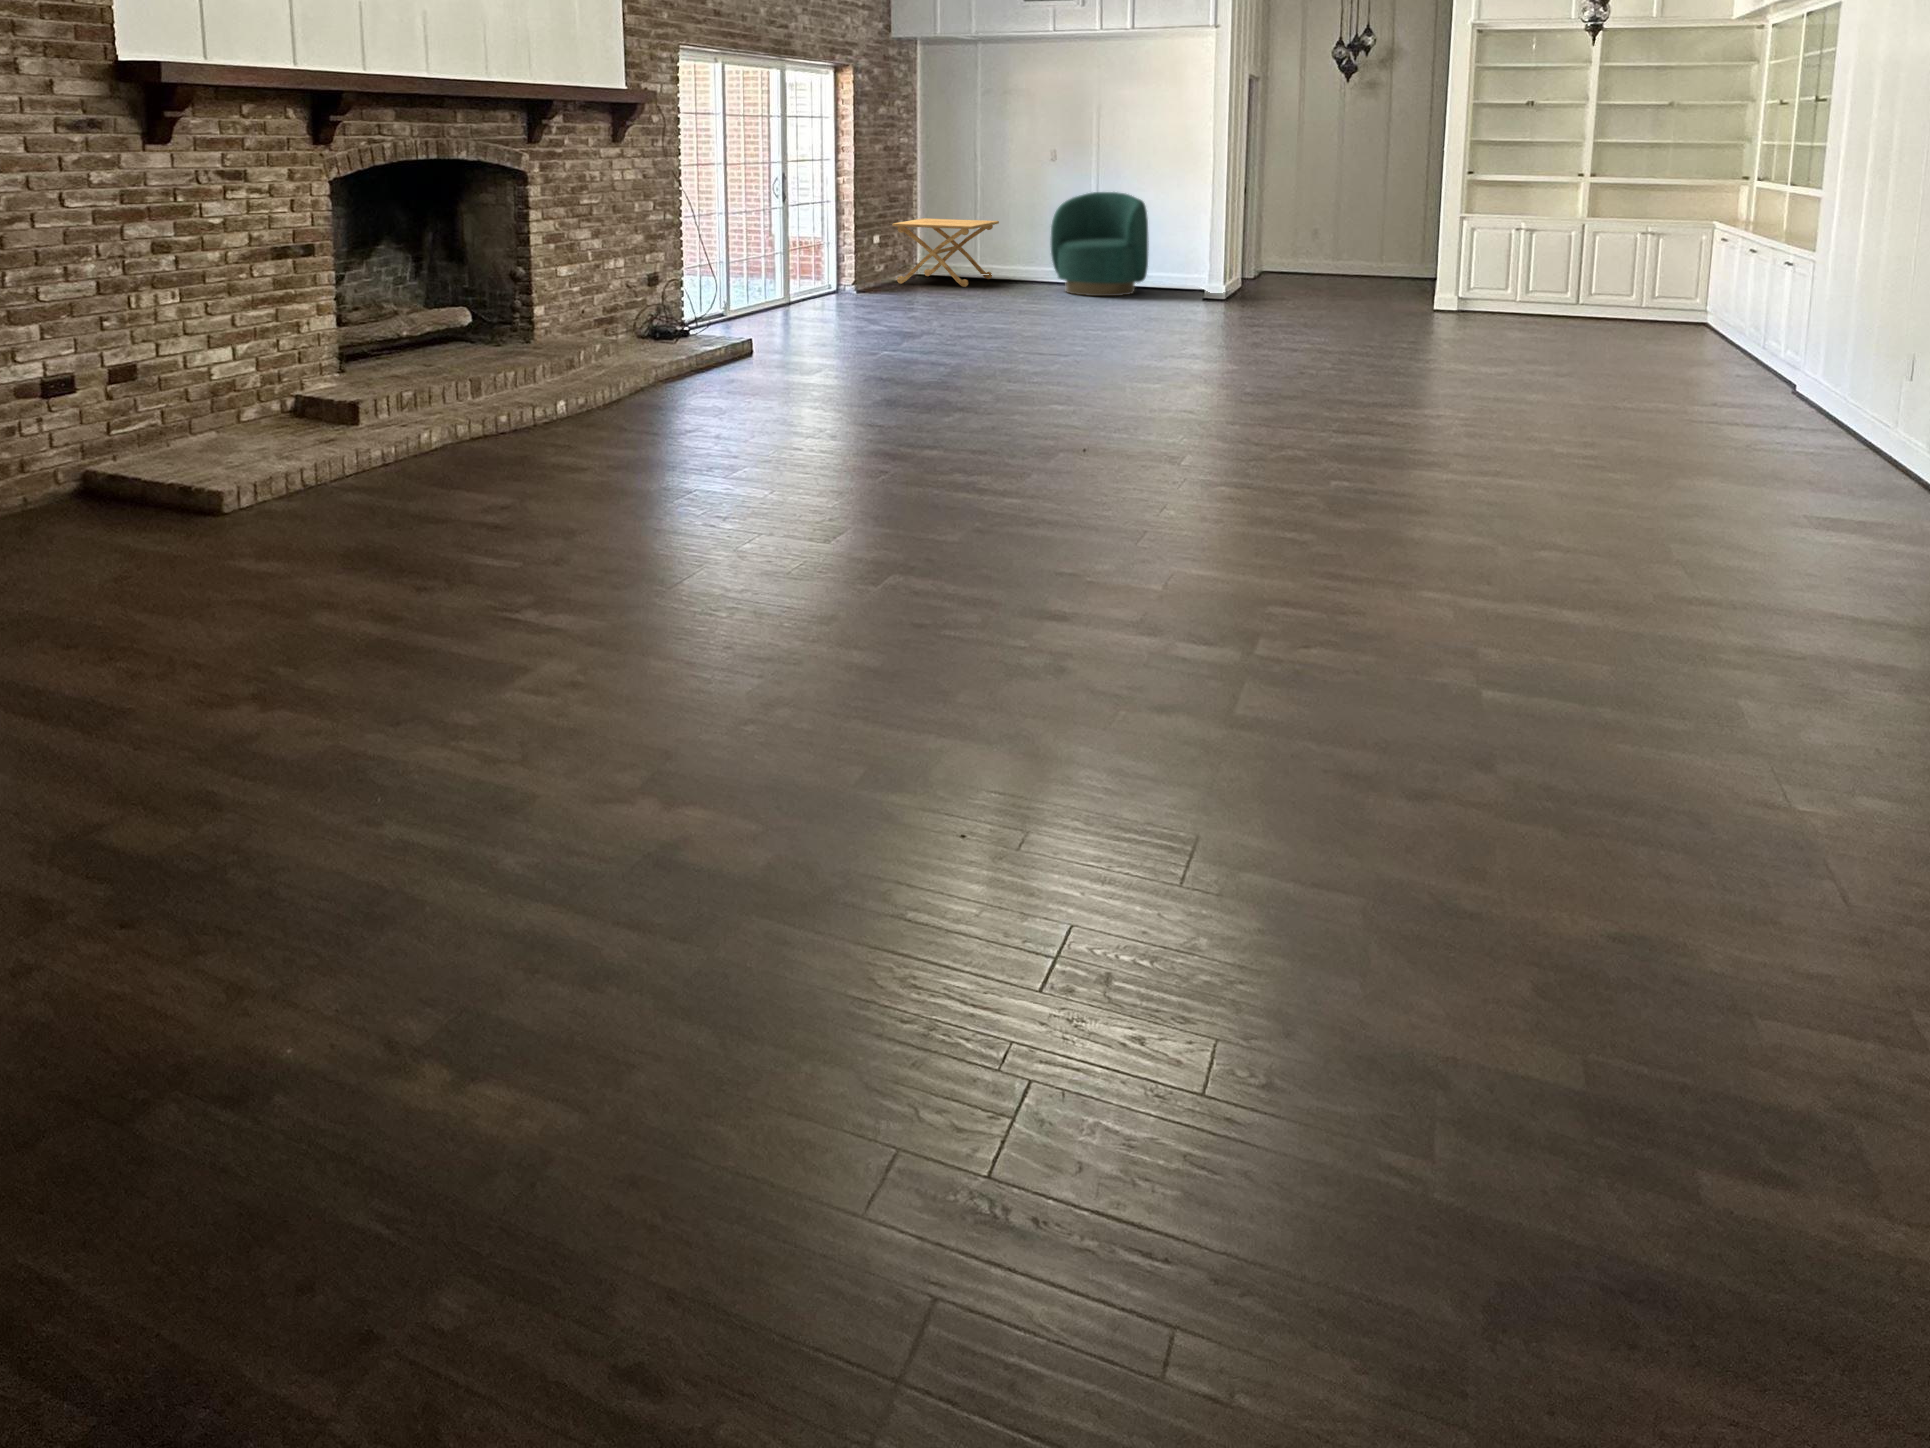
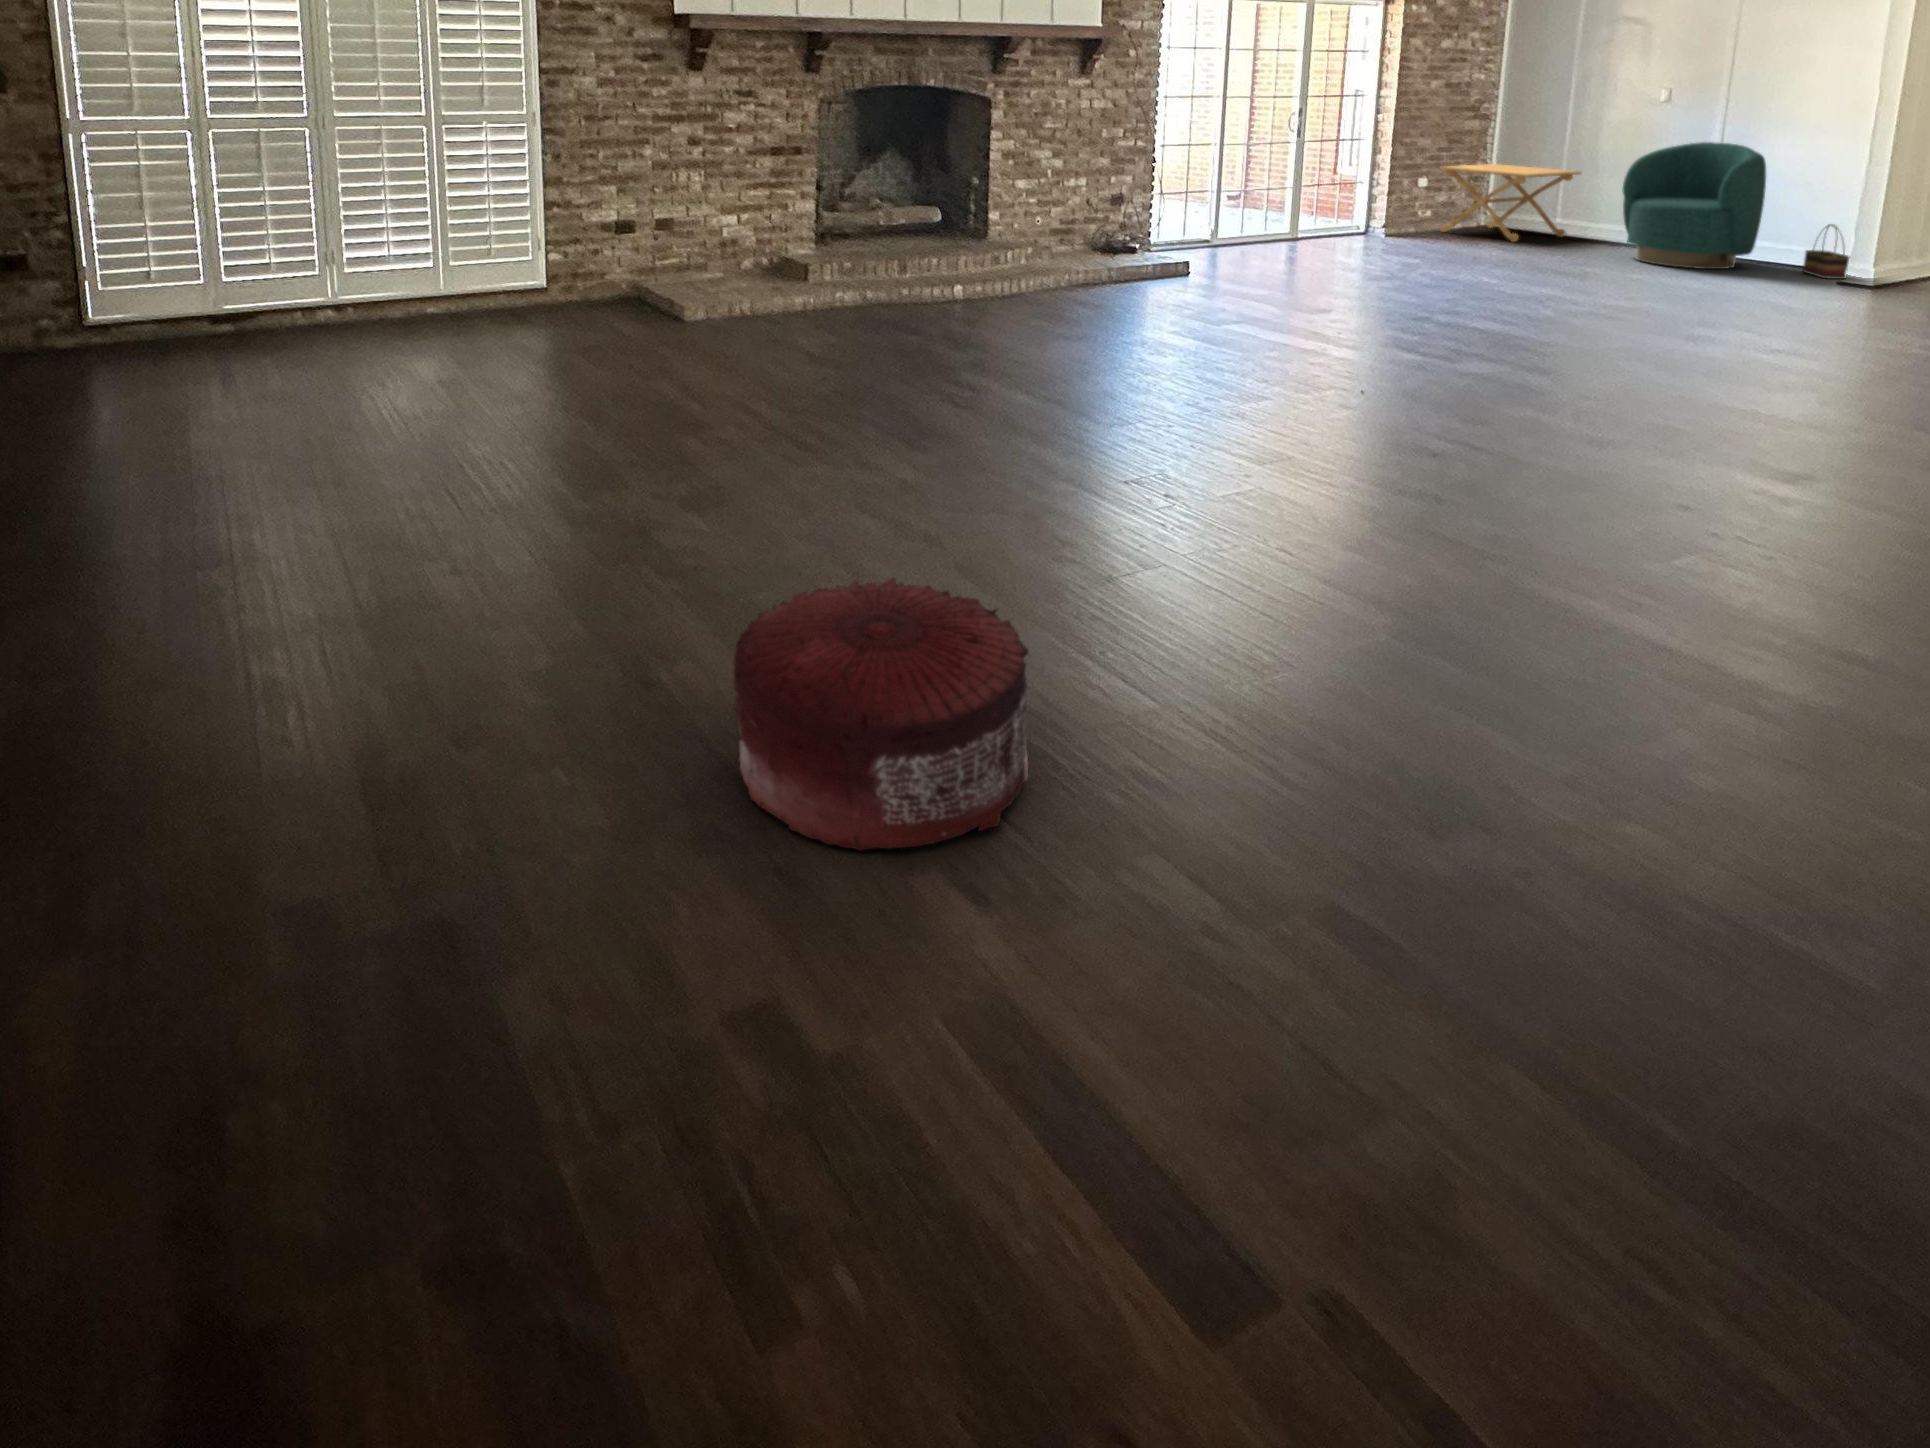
basket: none [1177,252,1209,294] -> present [1803,224,1850,279]
pouf: none [1309,811,1760,1264] -> present [733,578,1029,851]

